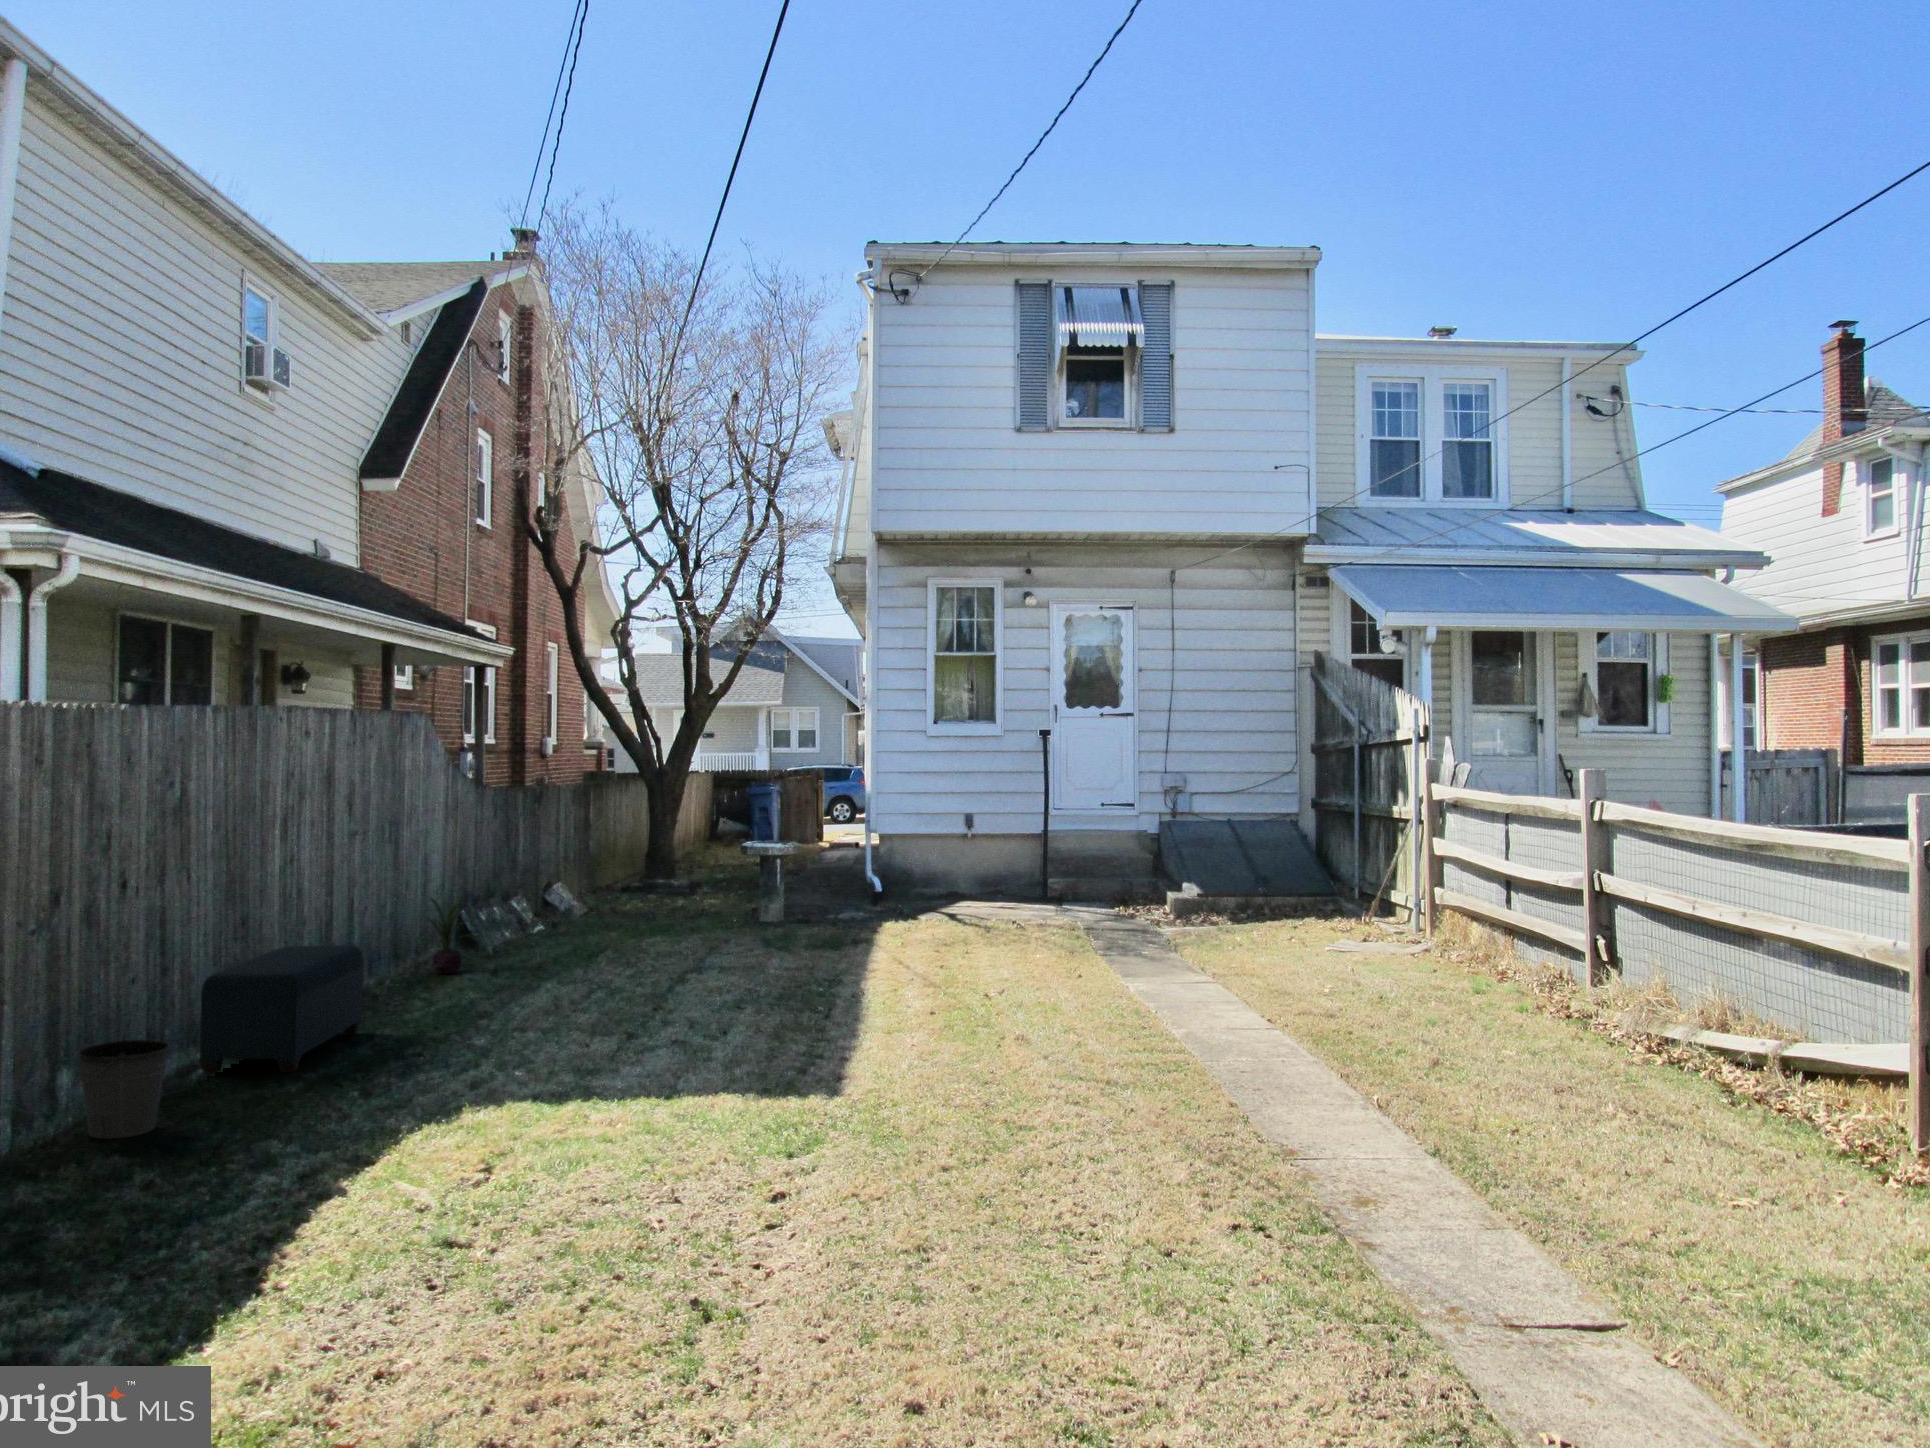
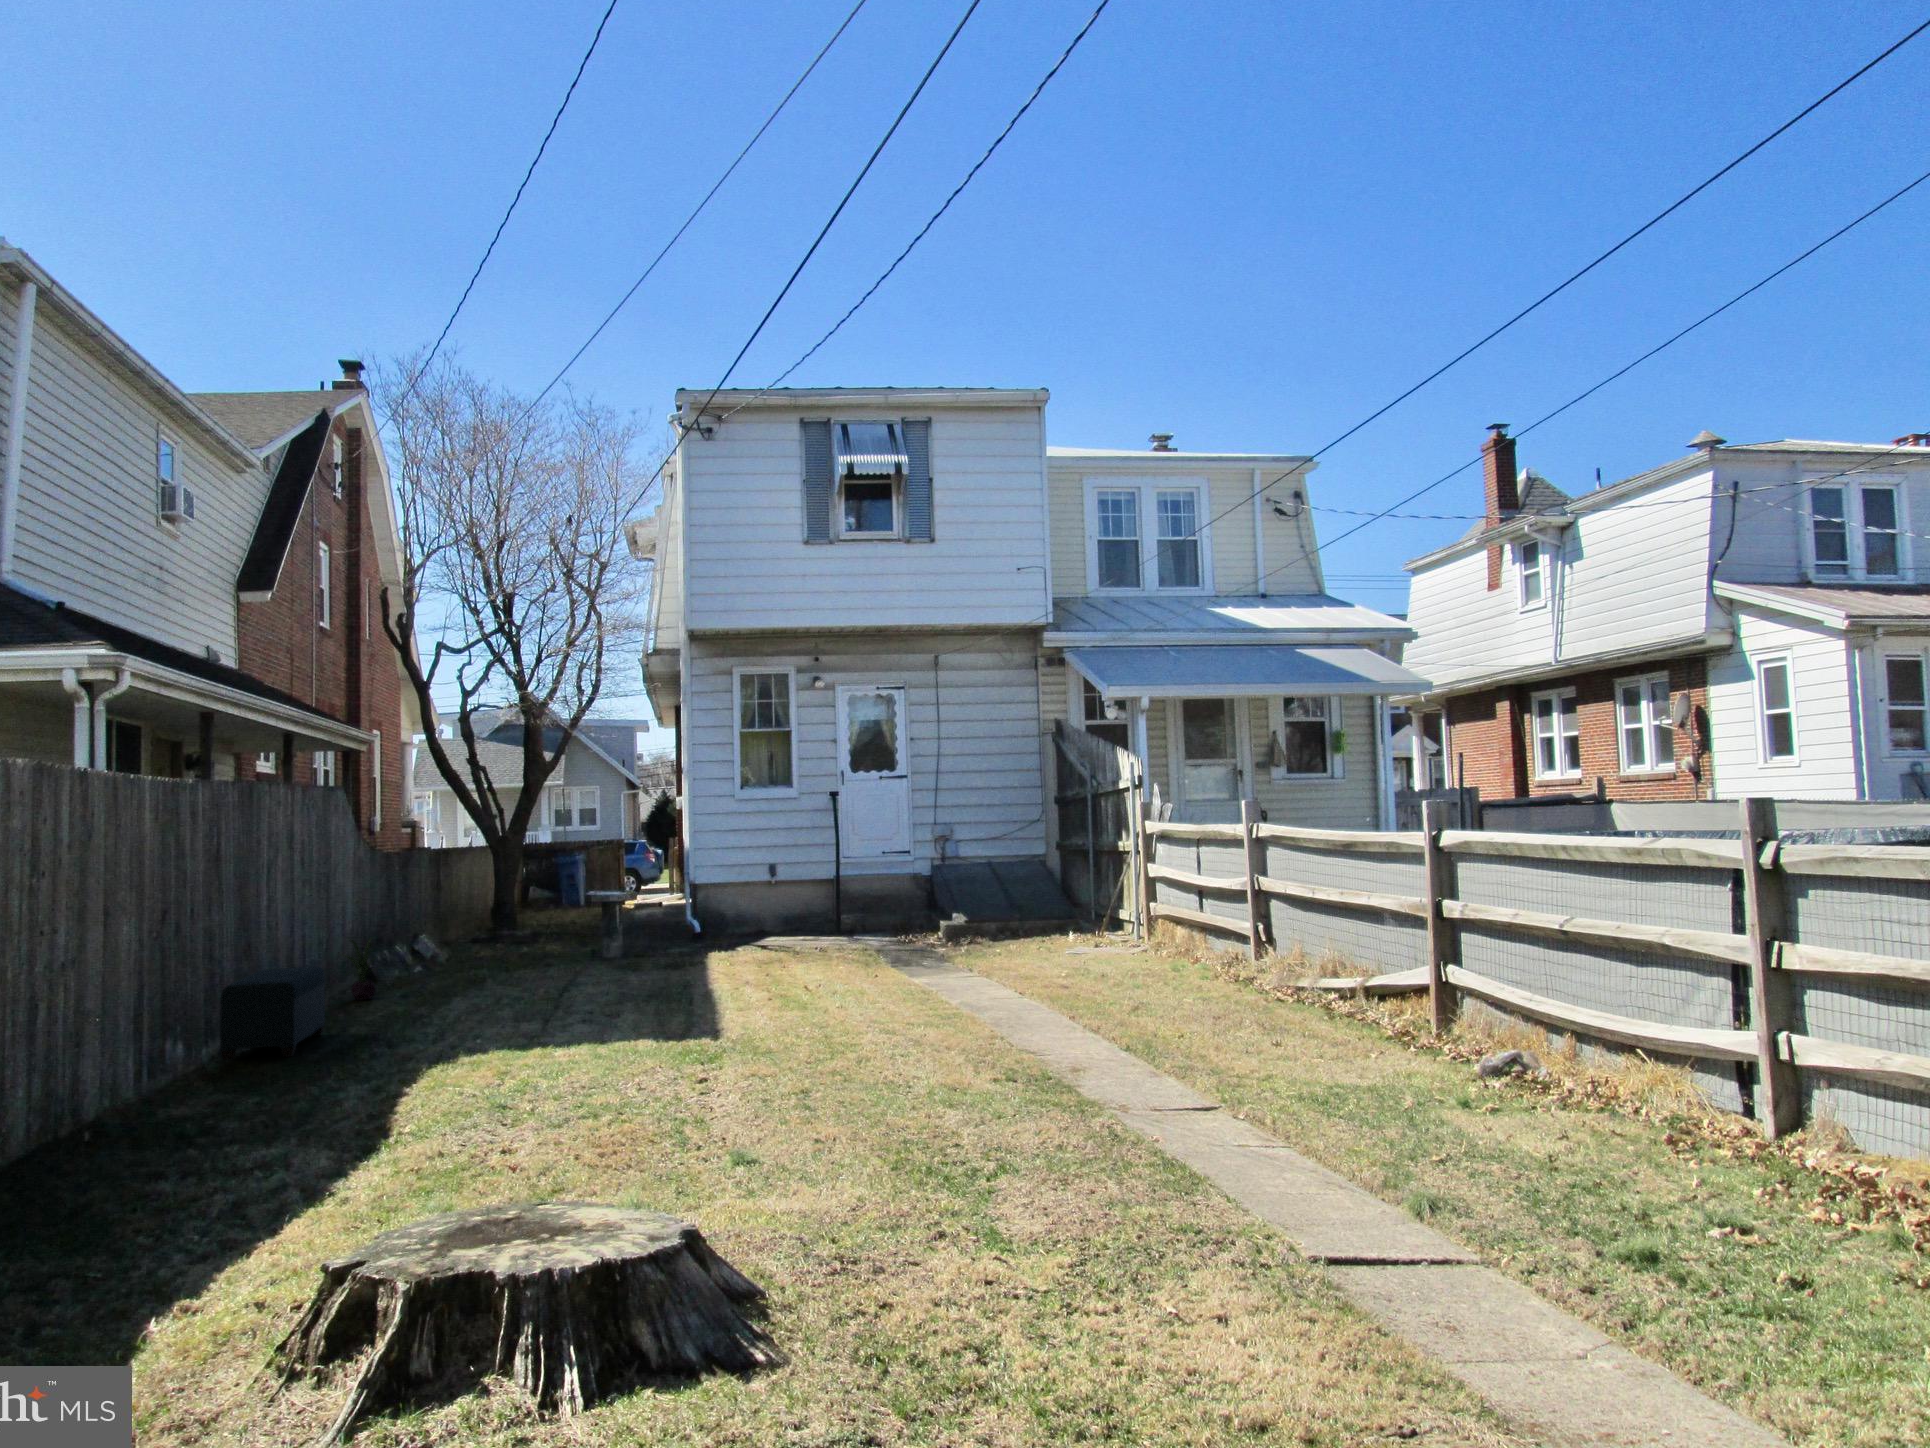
bucket: present [73,1038,170,1139] -> none [161,1023,227,1093]

